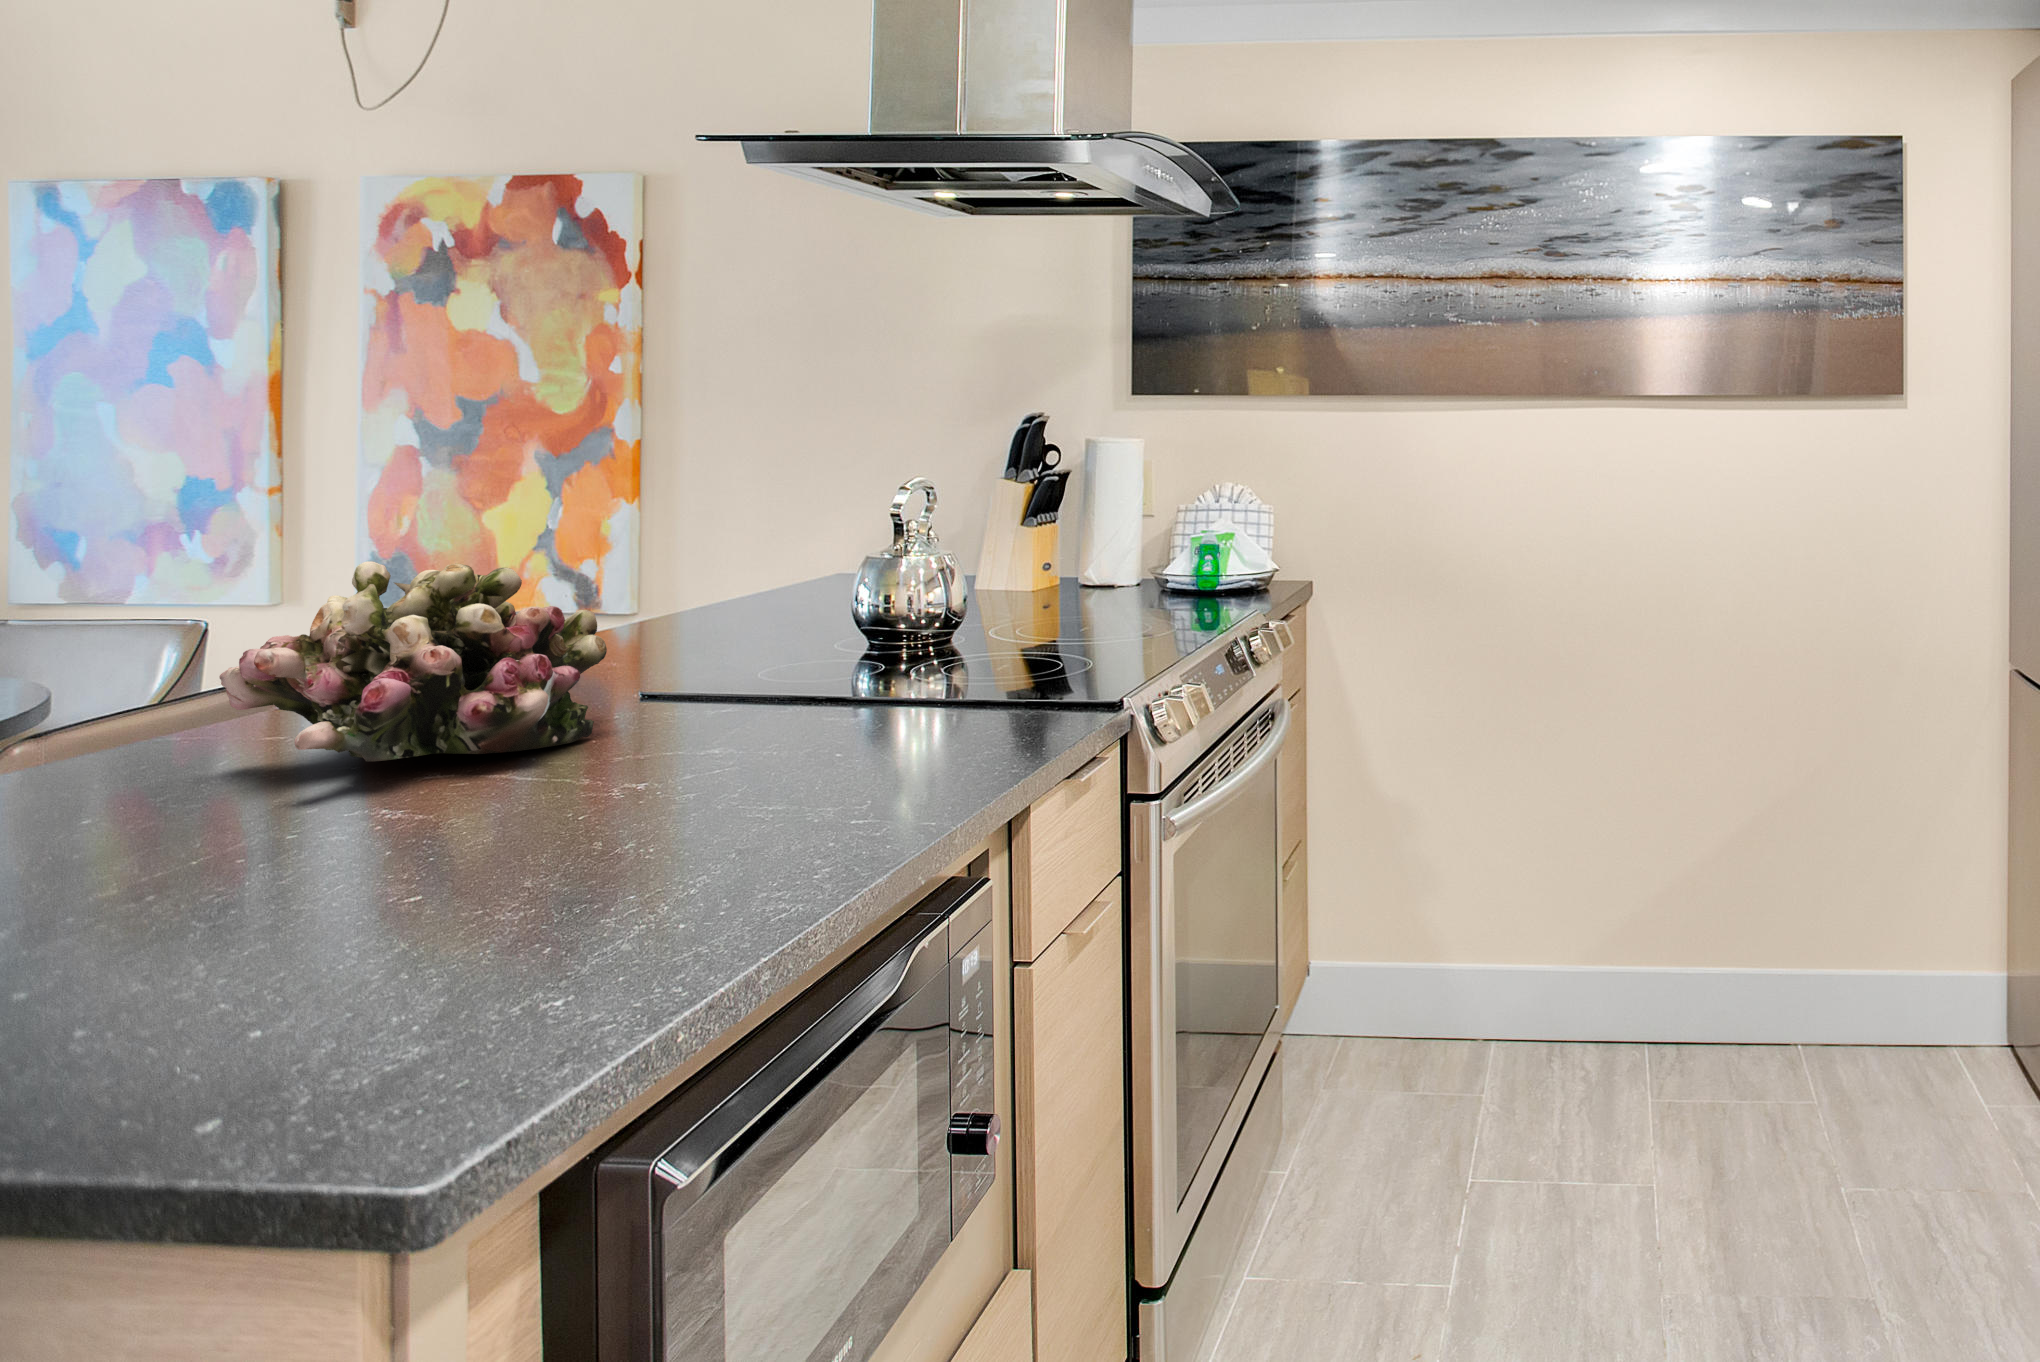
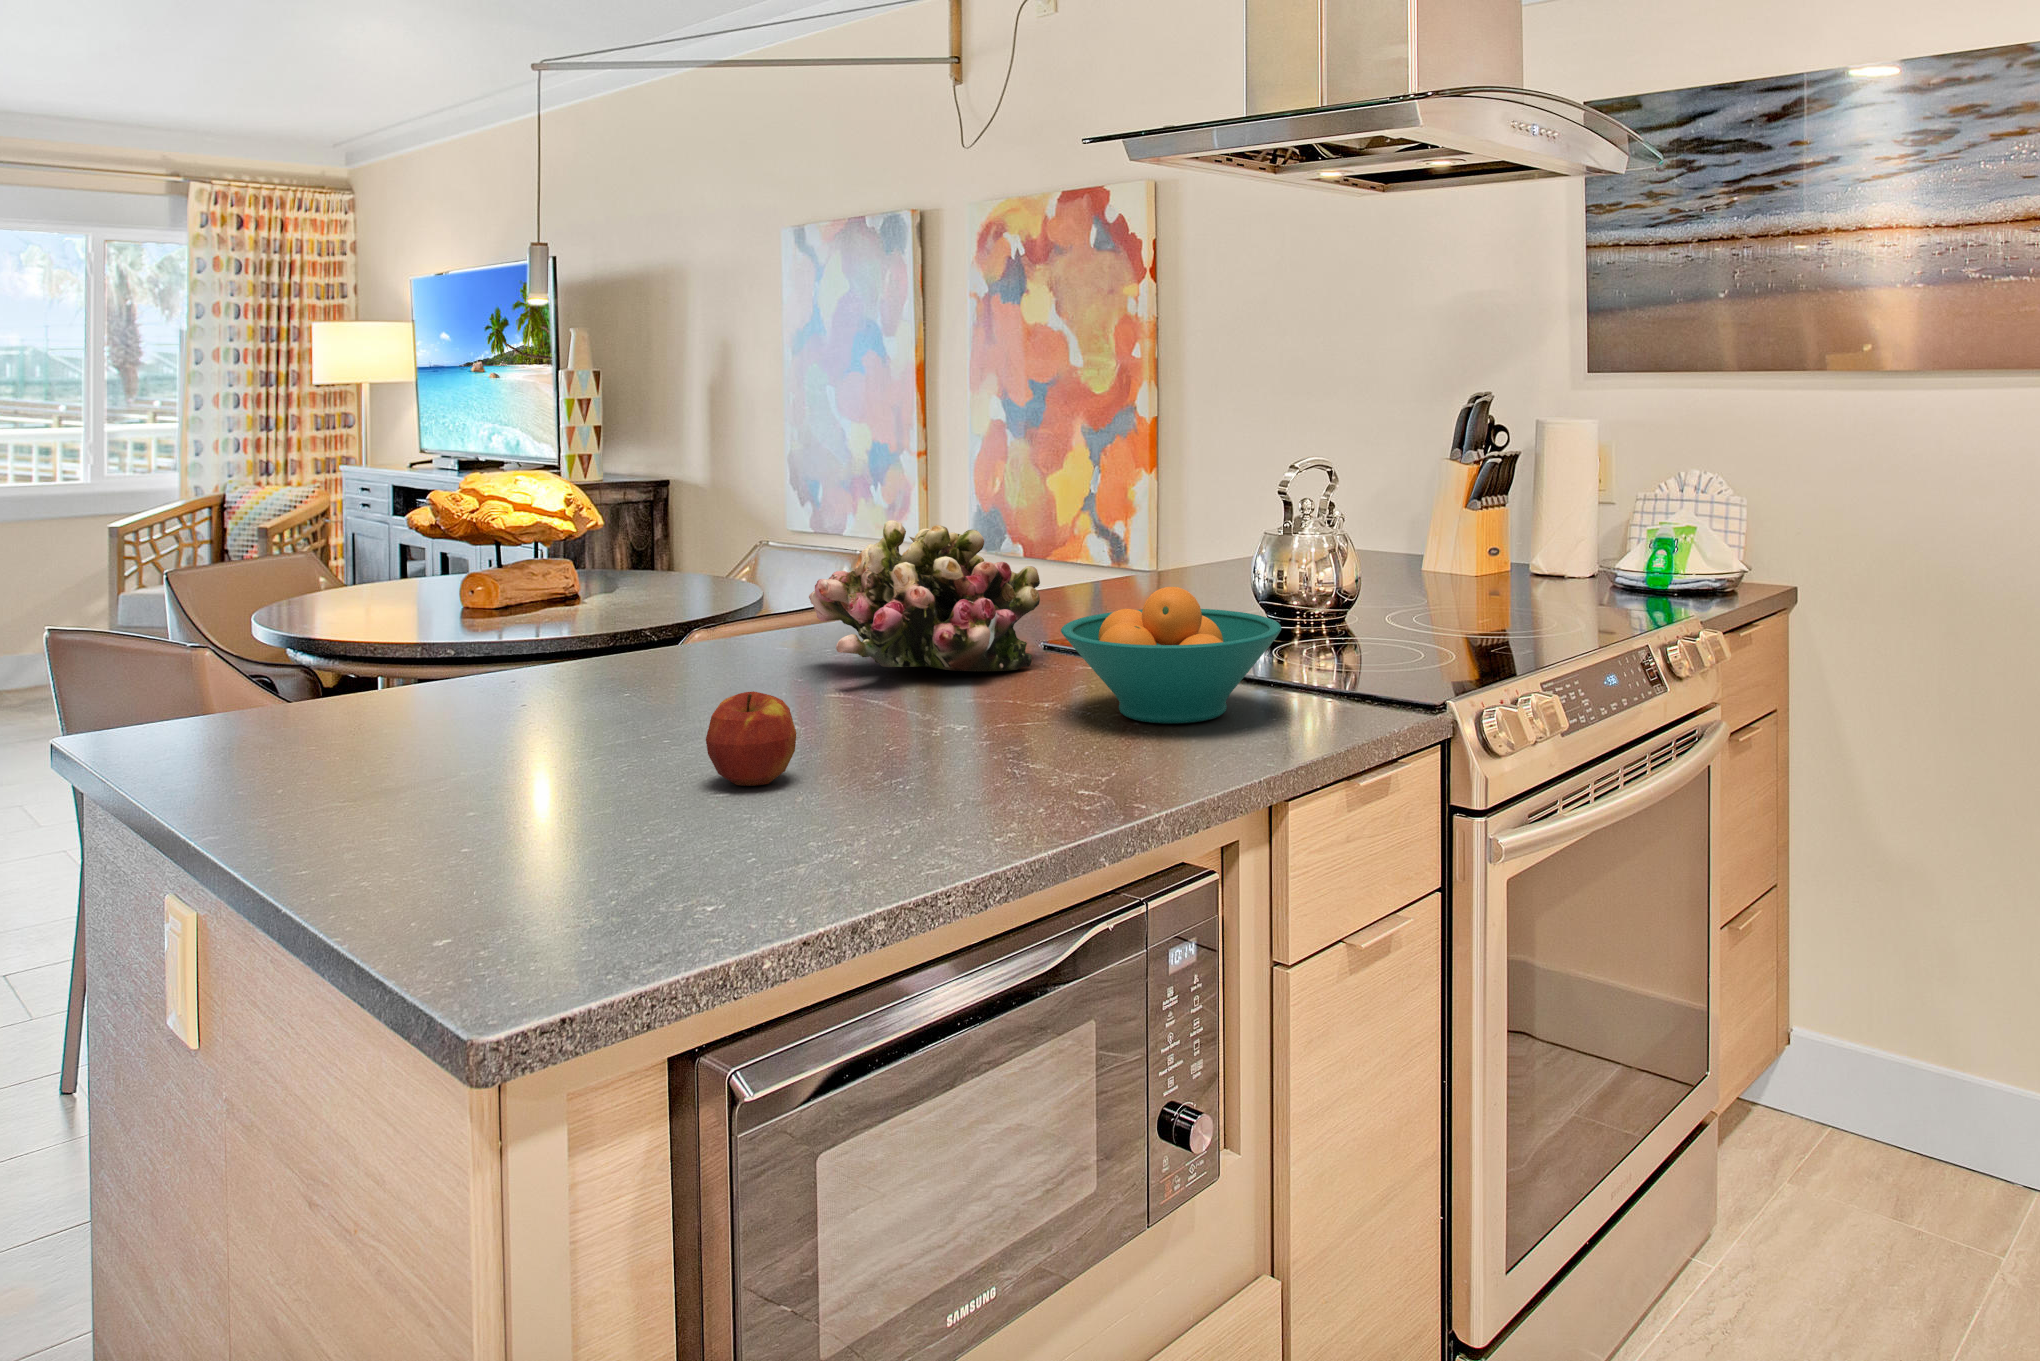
fruit bowl: none [689,617,975,781] -> present [1061,587,1282,723]
apple: none [140,823,323,976] -> present [706,691,797,786]

